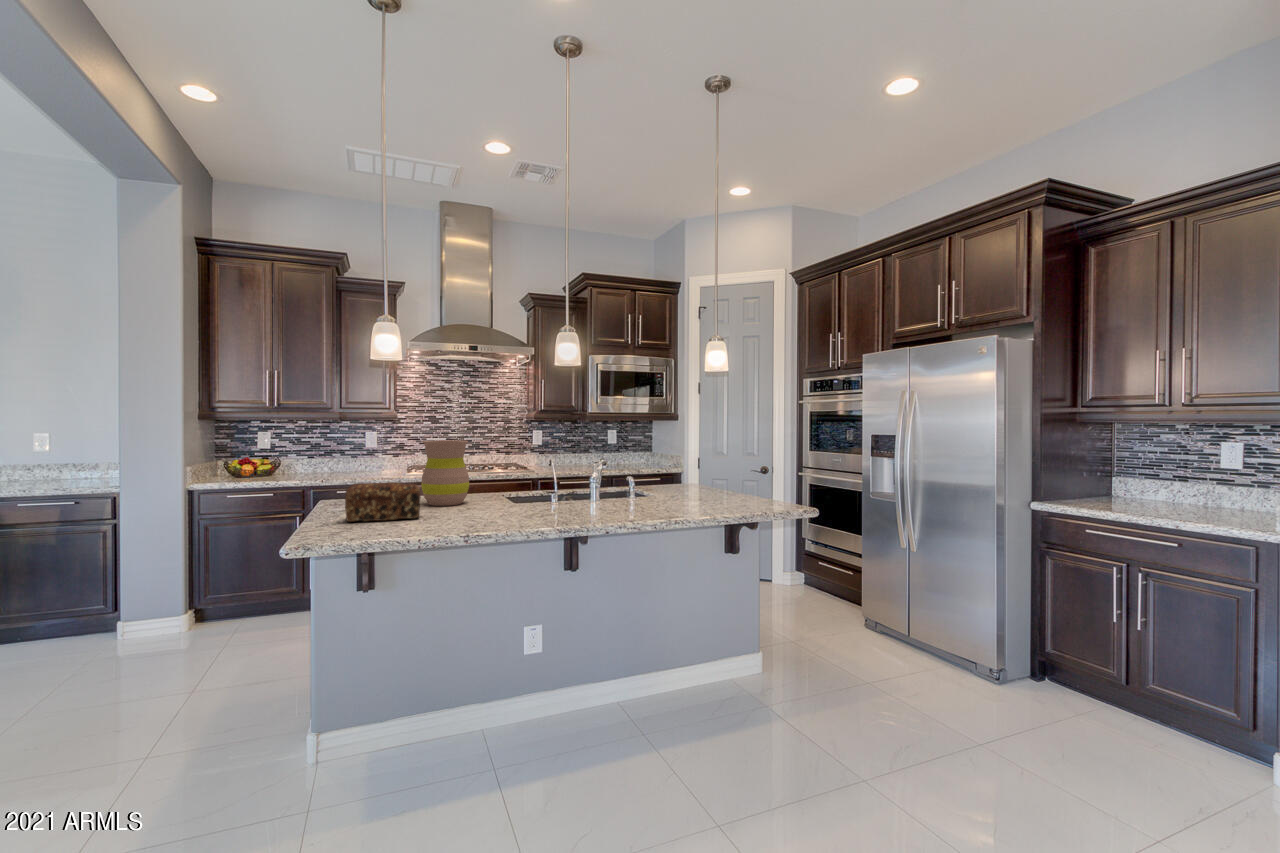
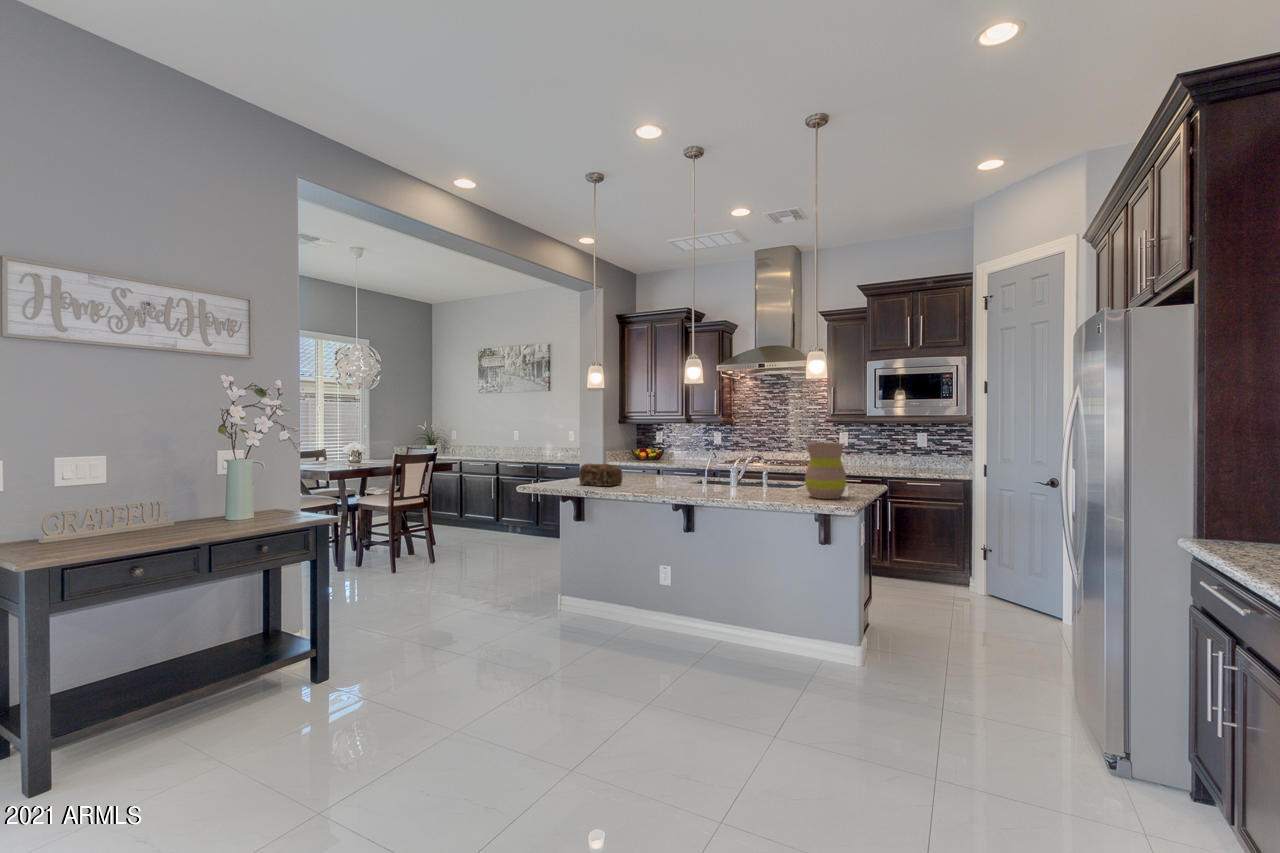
vase: present [421,441,469,506] -> present [805,443,847,499]

